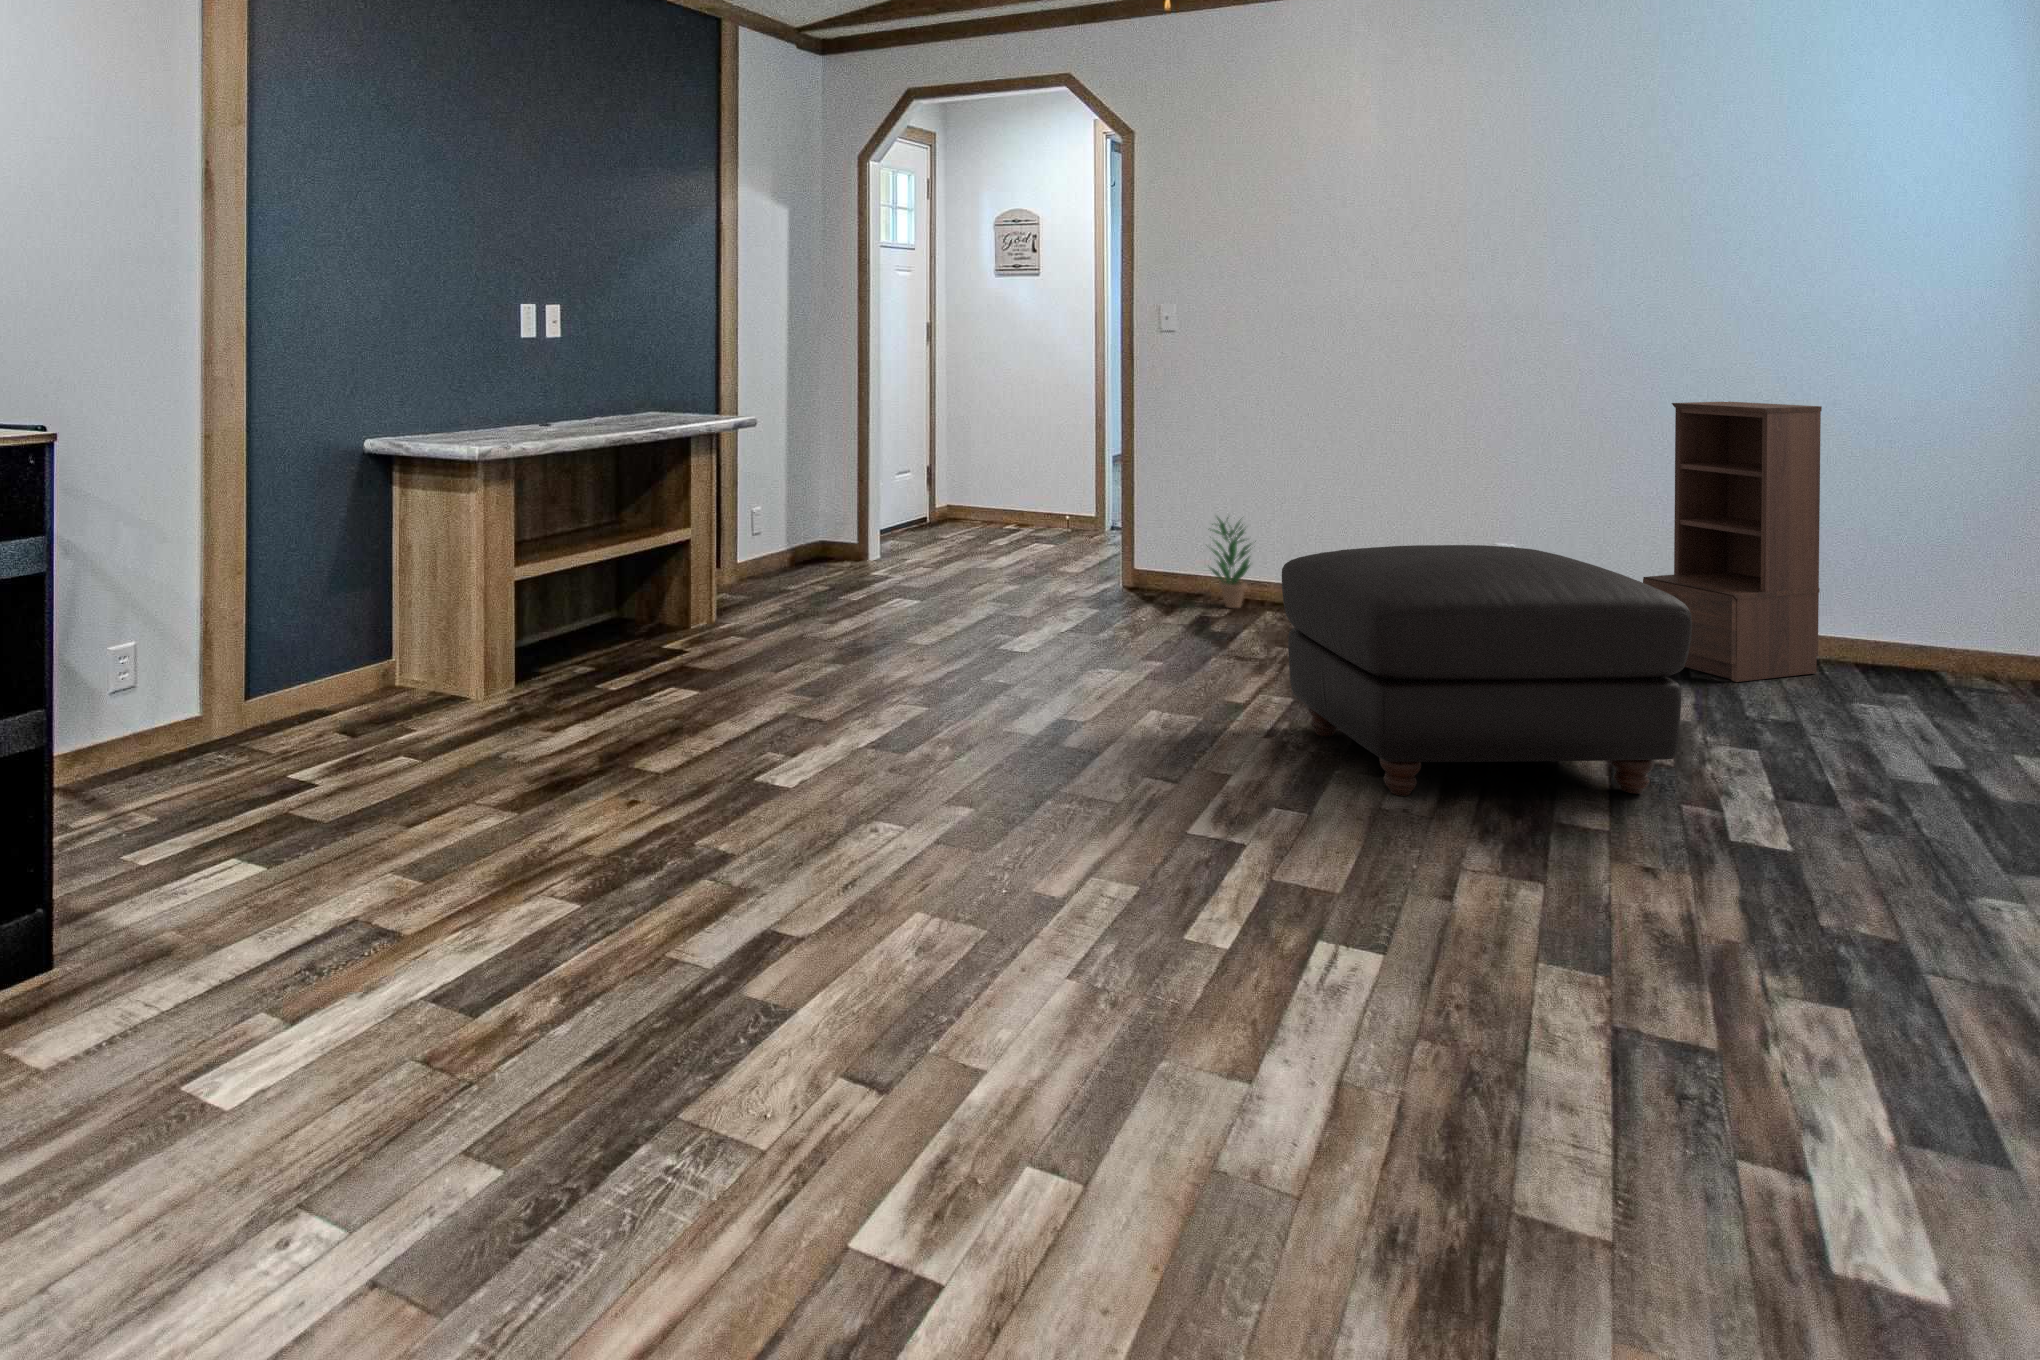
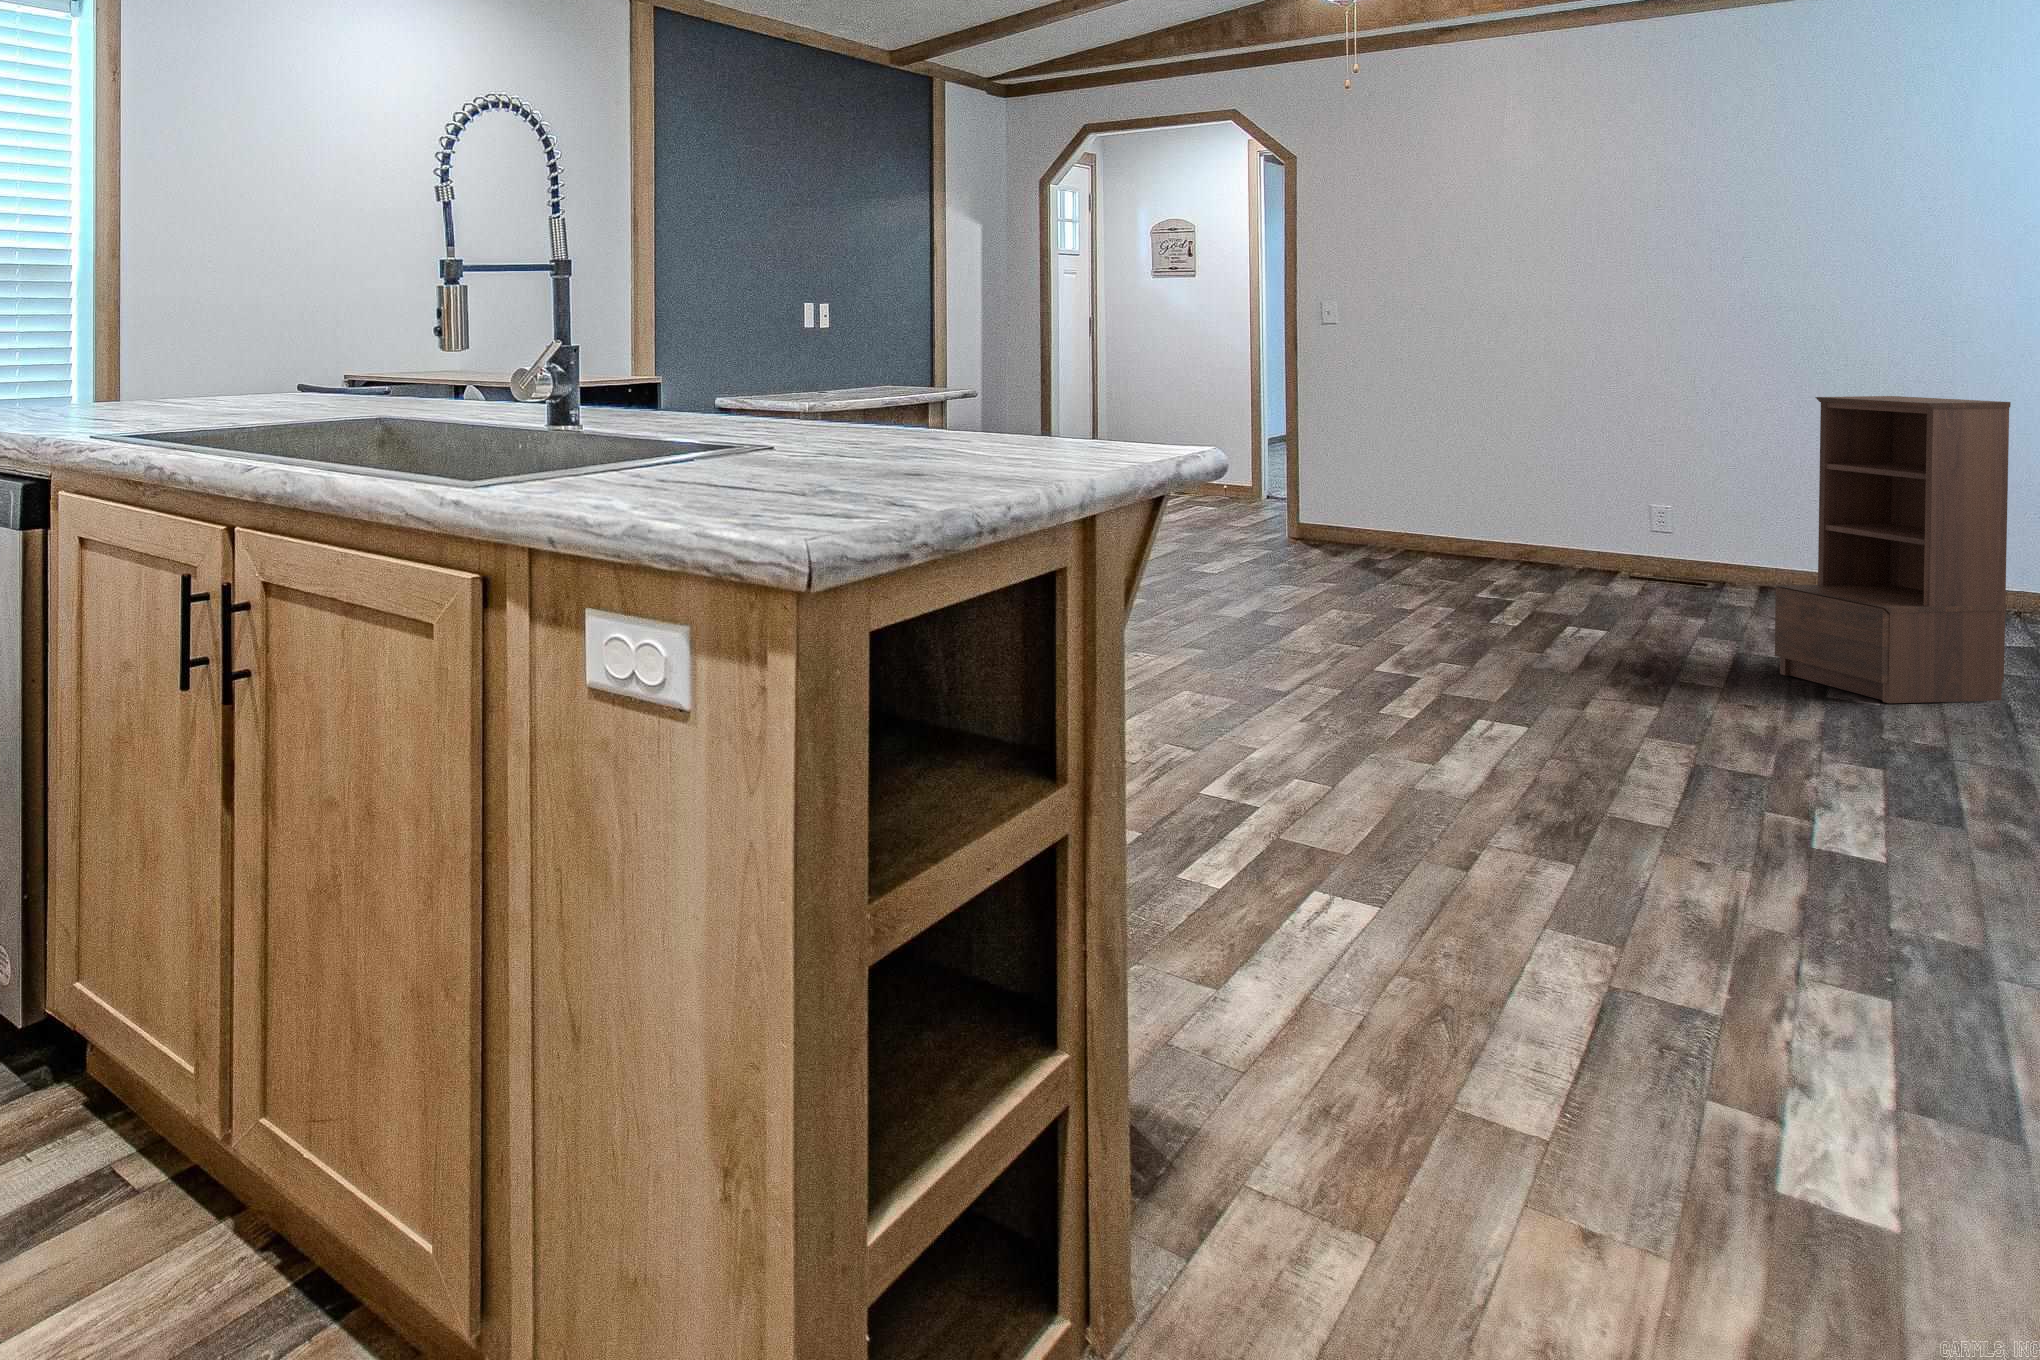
potted plant: present [1211,517,1251,608] -> none [1262,506,1320,603]
ottoman: present [1282,545,1692,796] -> none [1322,538,1780,798]

